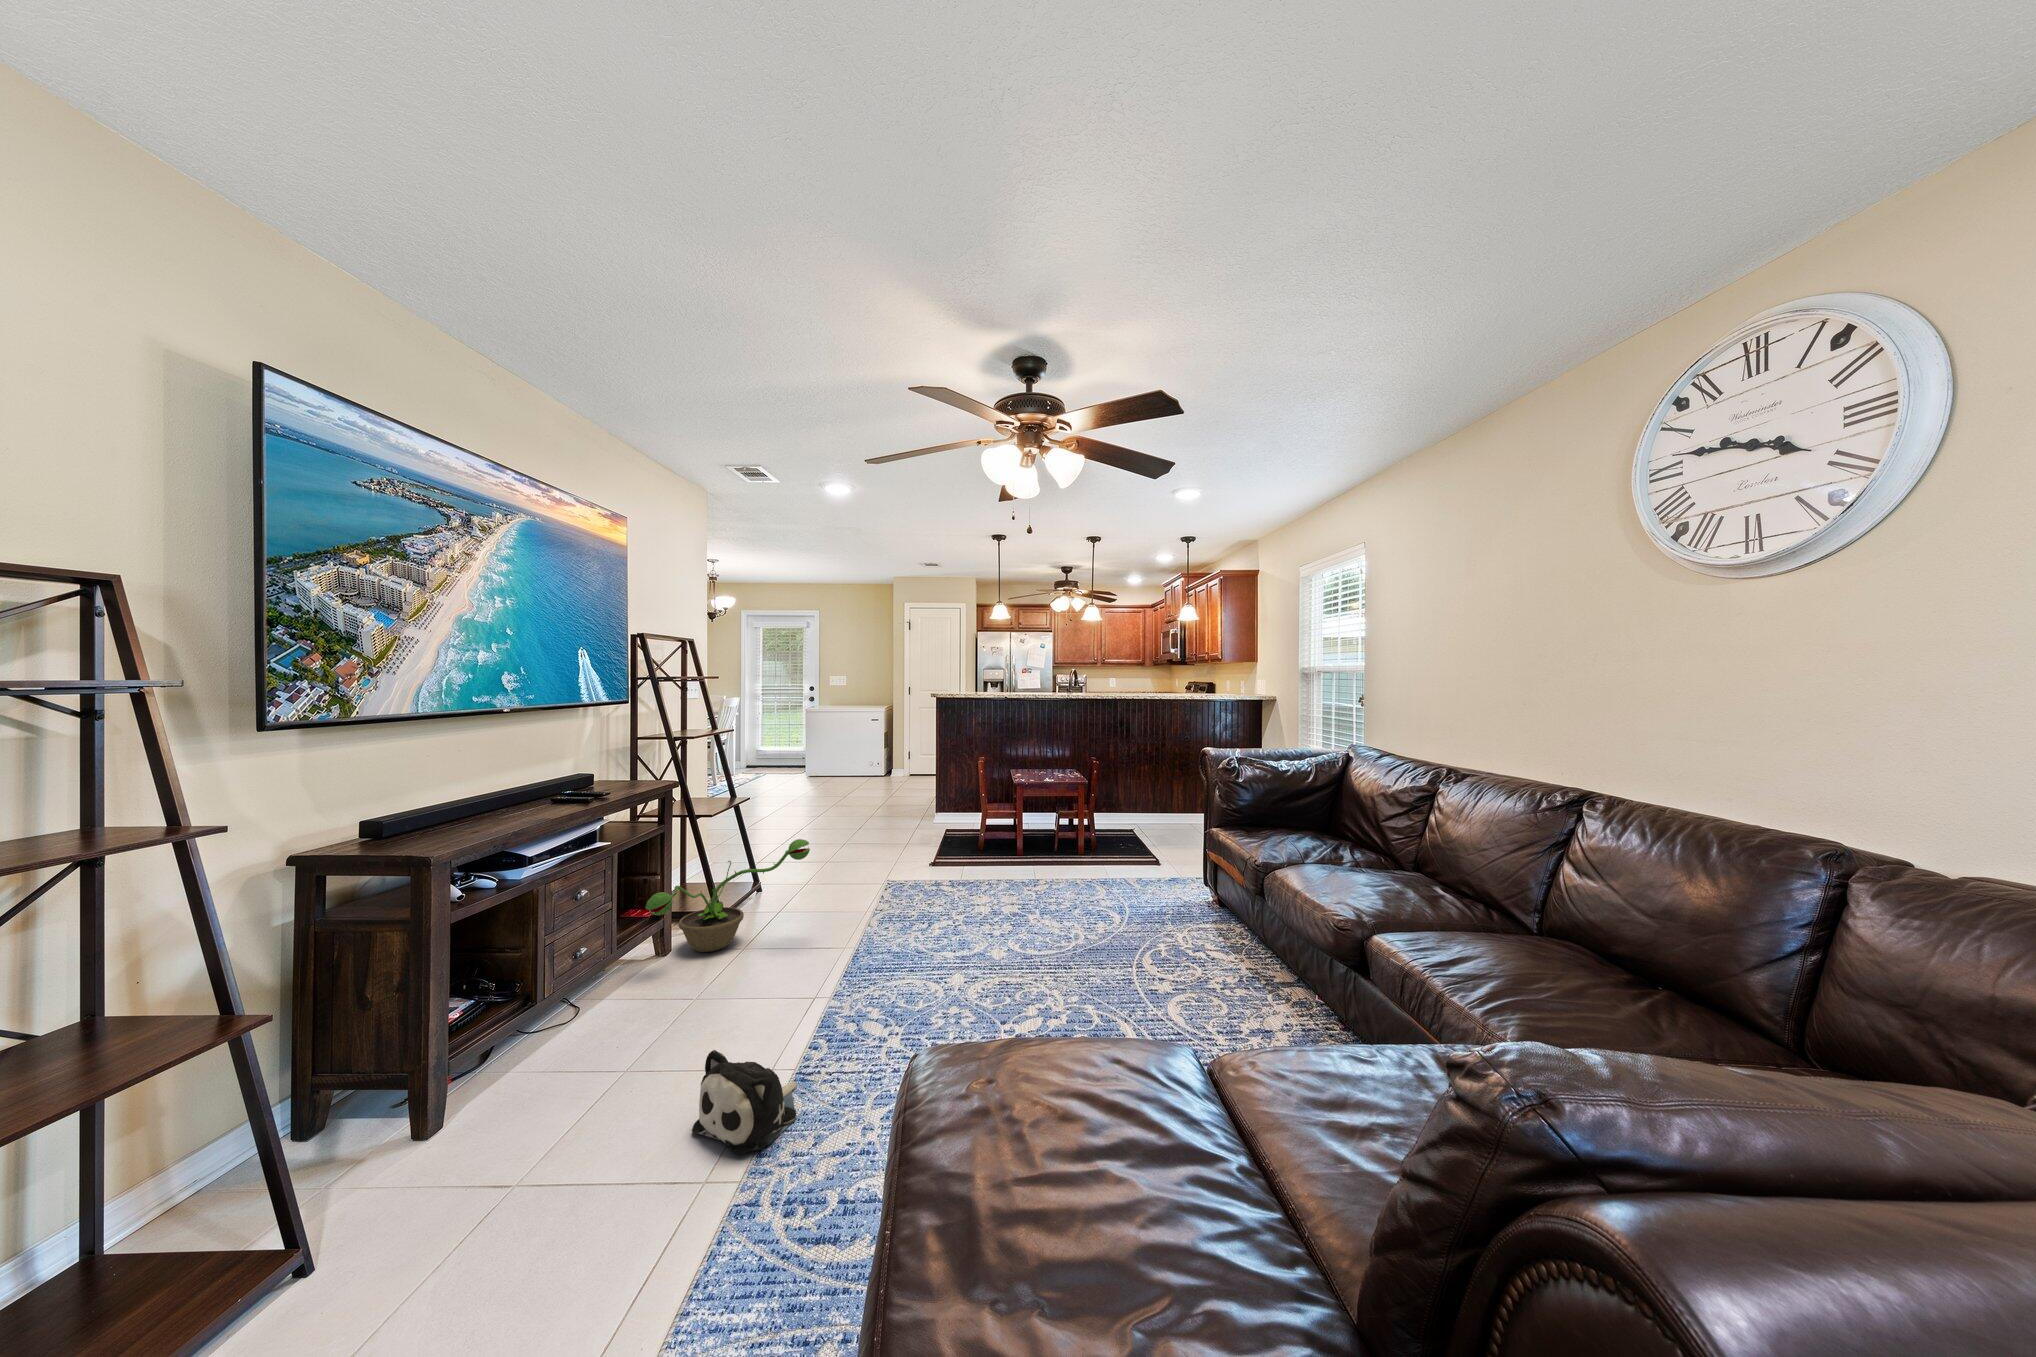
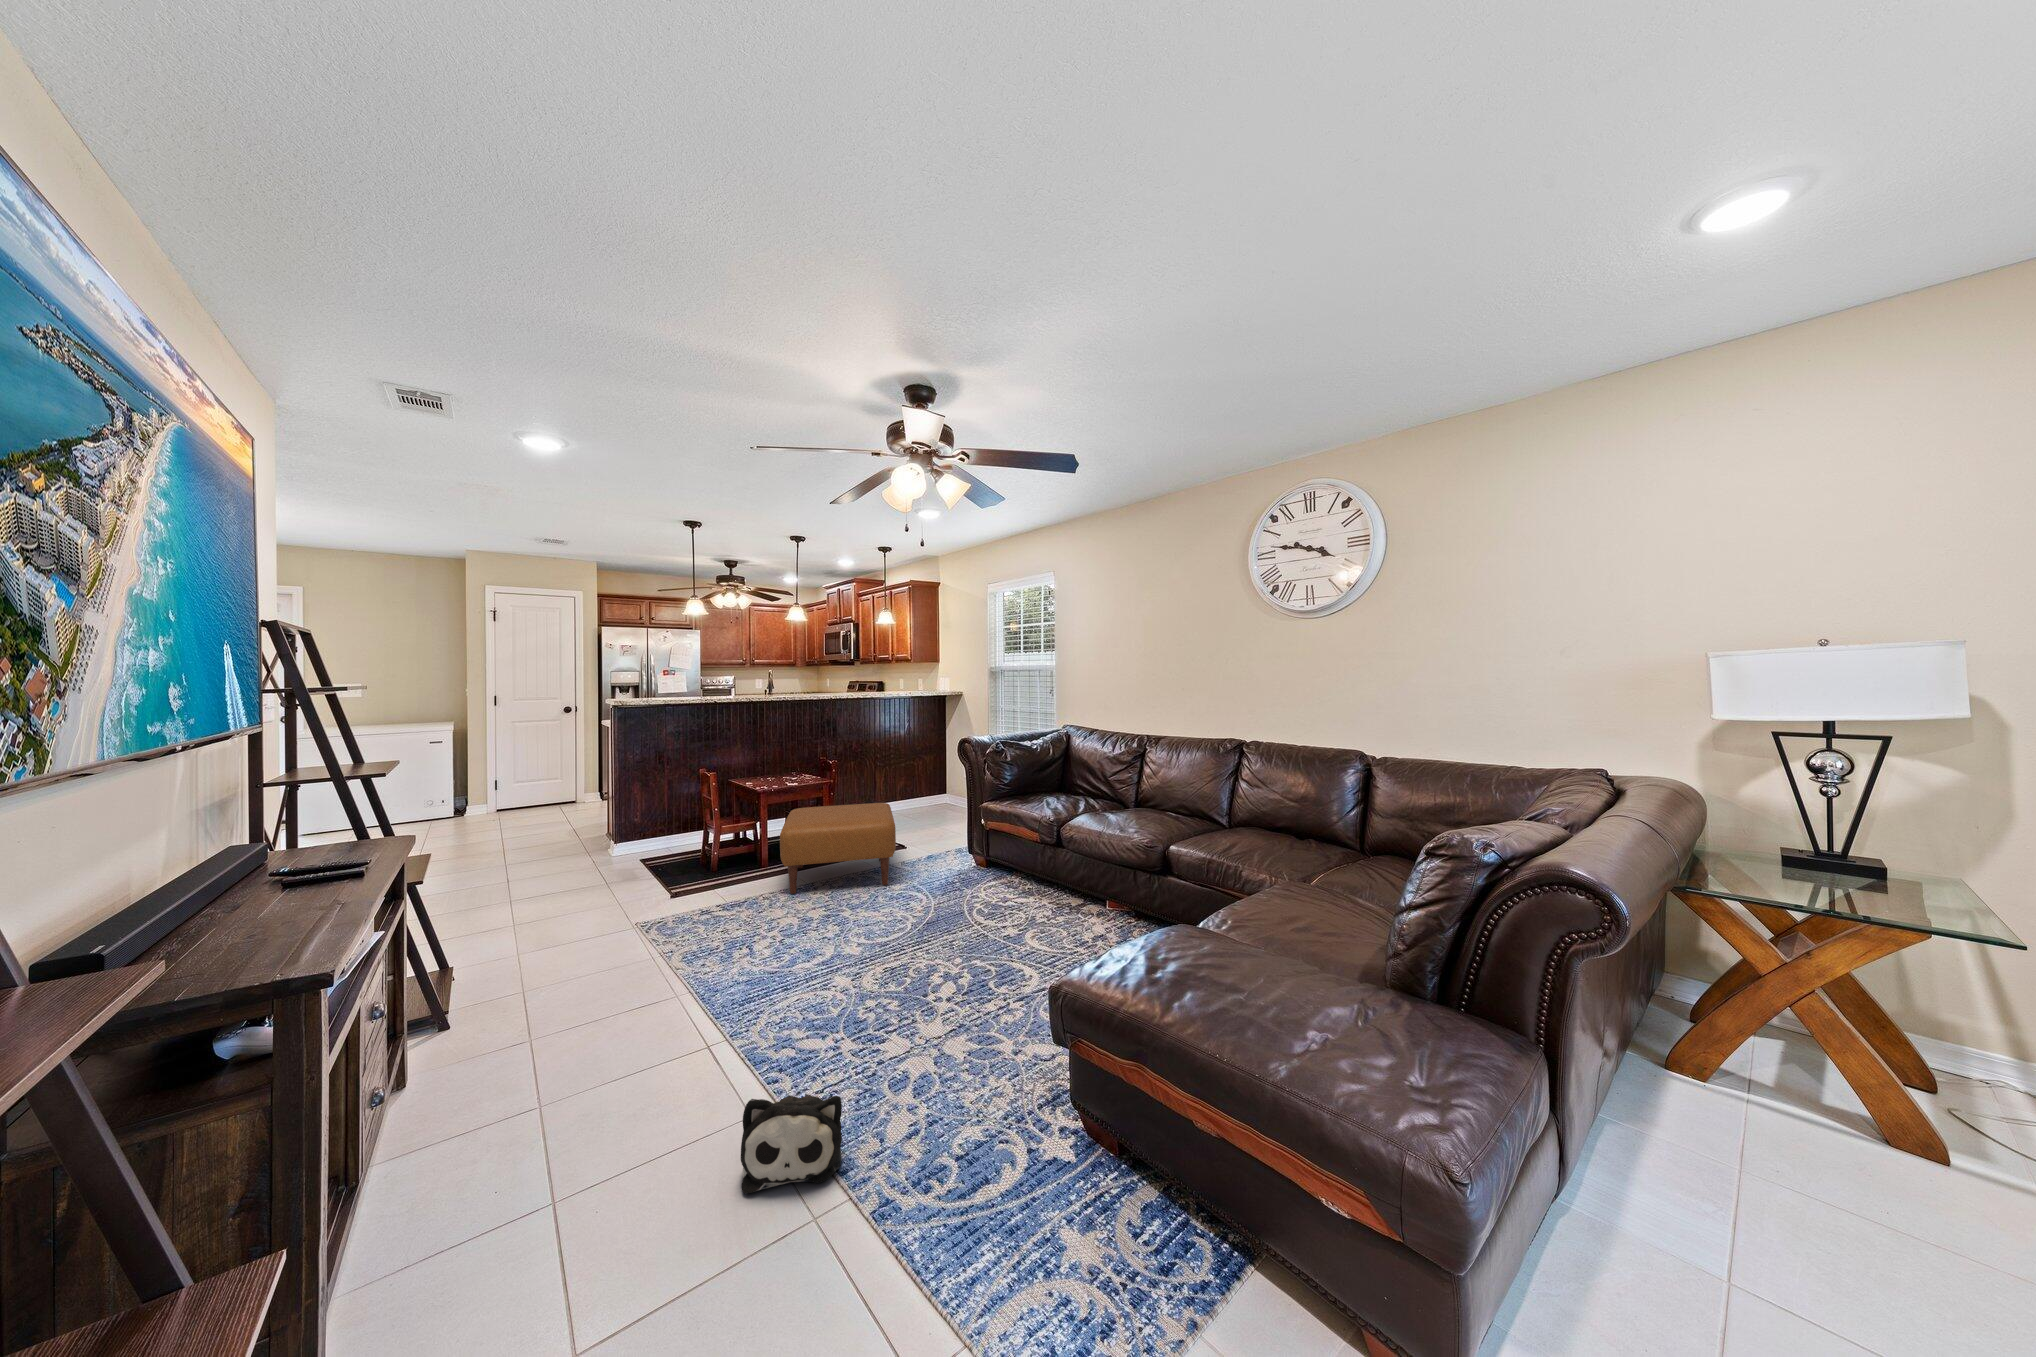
ottoman: none [1001,804,1135,898] -> present [780,803,896,894]
decorative plant: present [646,839,810,952] -> none [423,881,634,1061]

